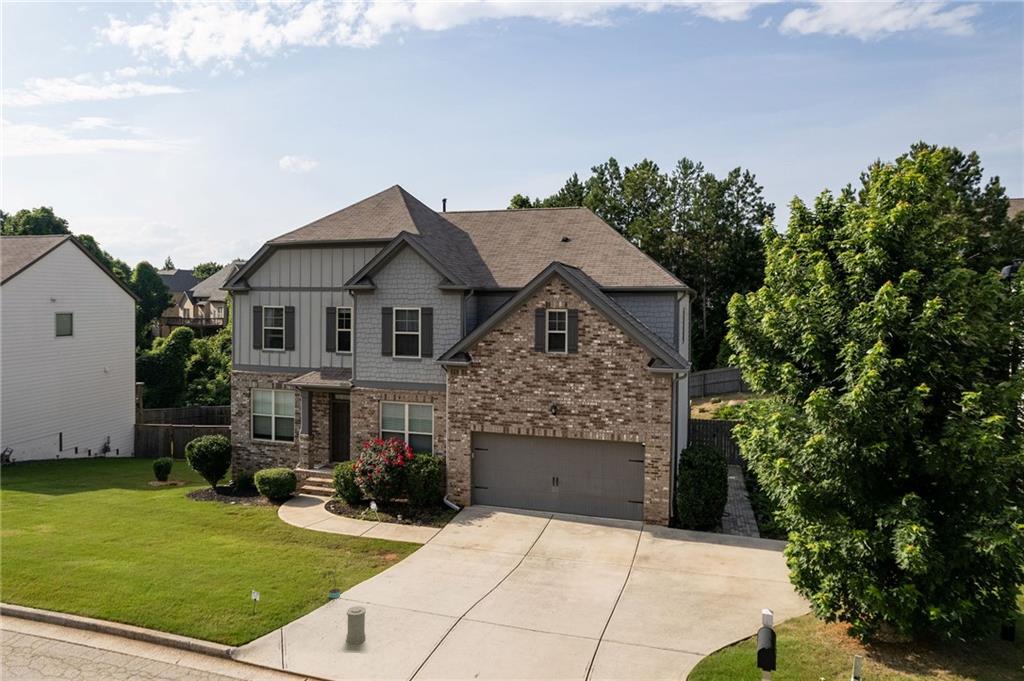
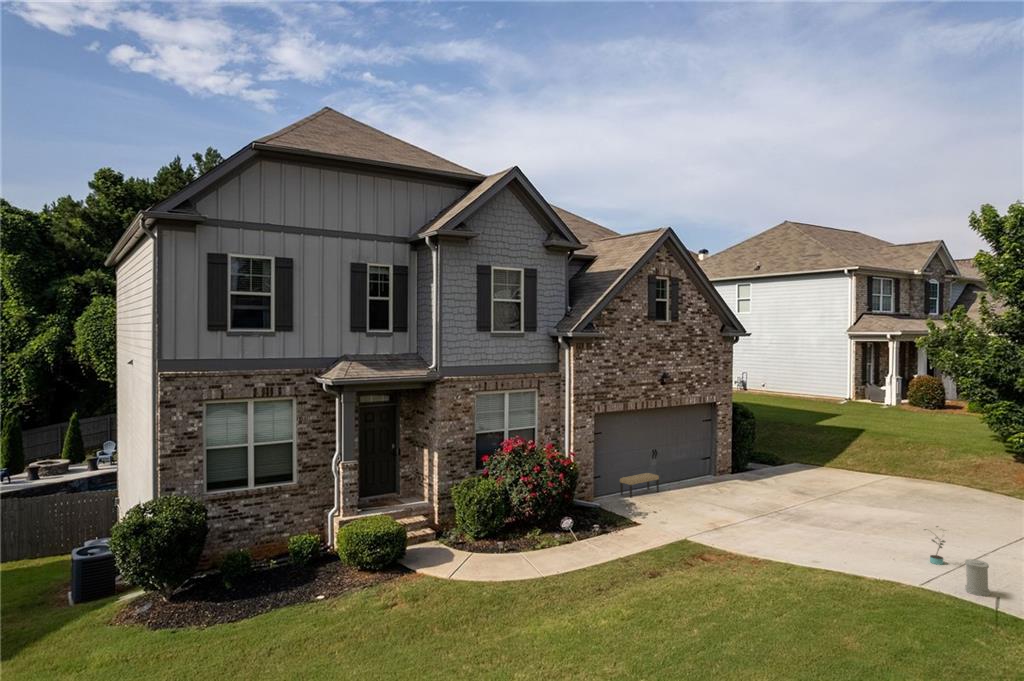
bench: none [505,497,545,519] -> present [620,473,659,497]
potted plant: present [323,563,340,598] -> present [925,526,945,565]

